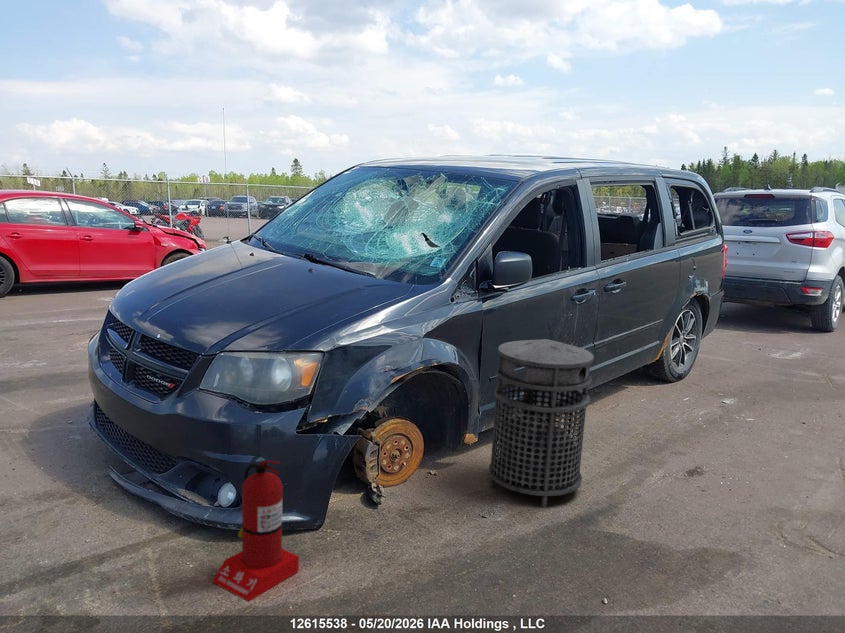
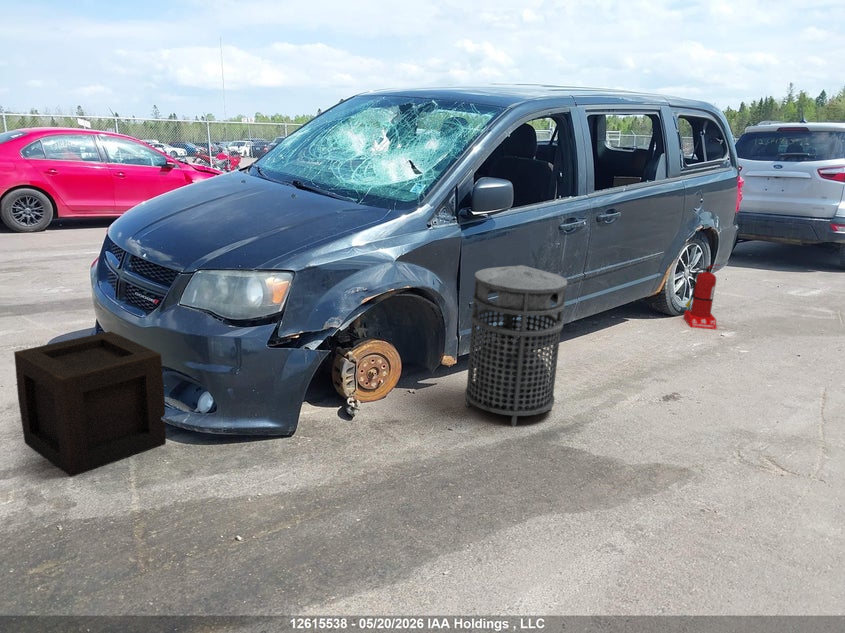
wooden crate: none [17,419,182,586] -> present [14,331,166,477]
fire extinguisher: present [213,460,299,601] -> present [684,265,718,329]

